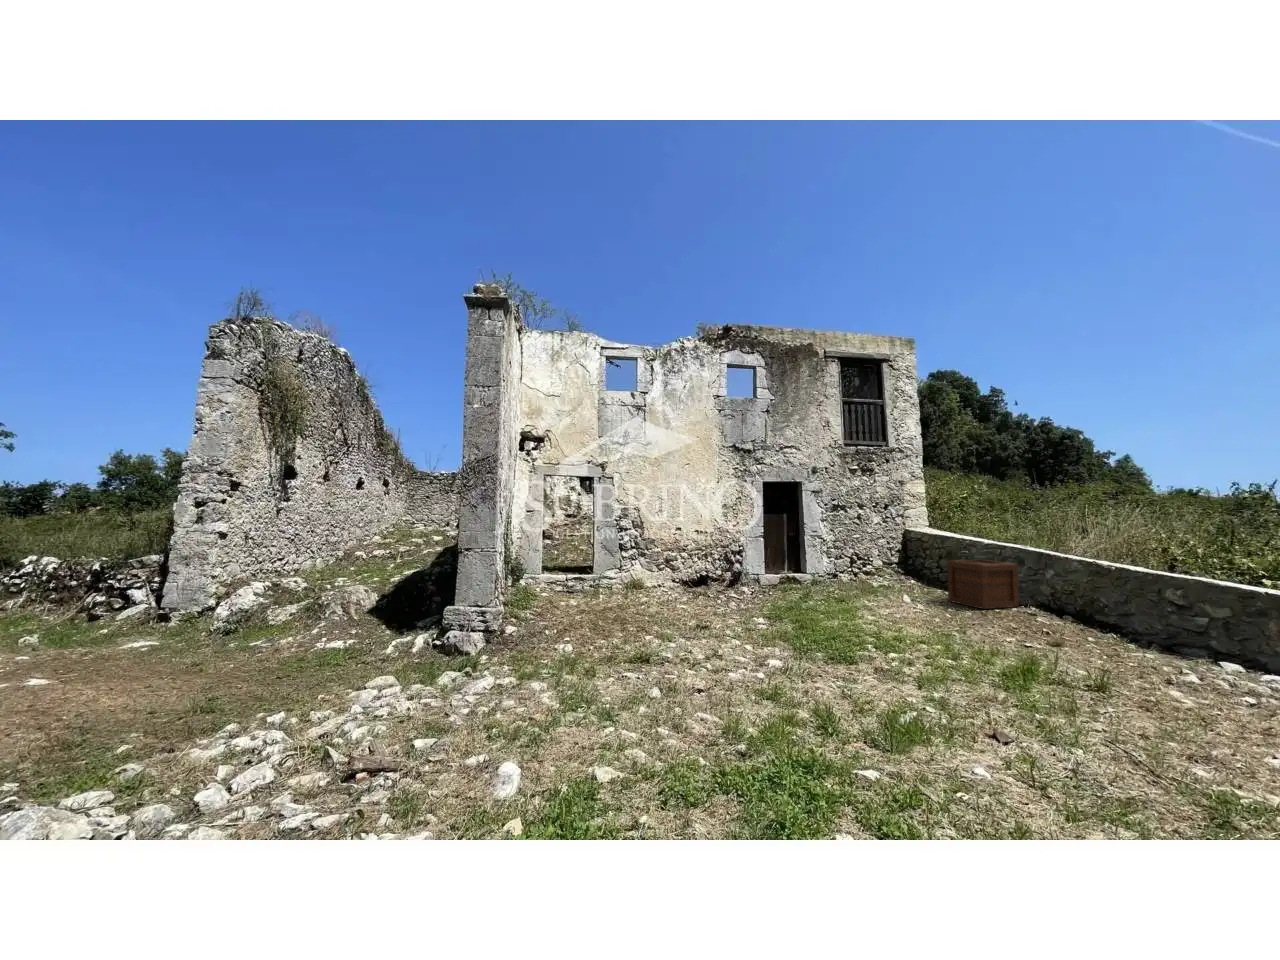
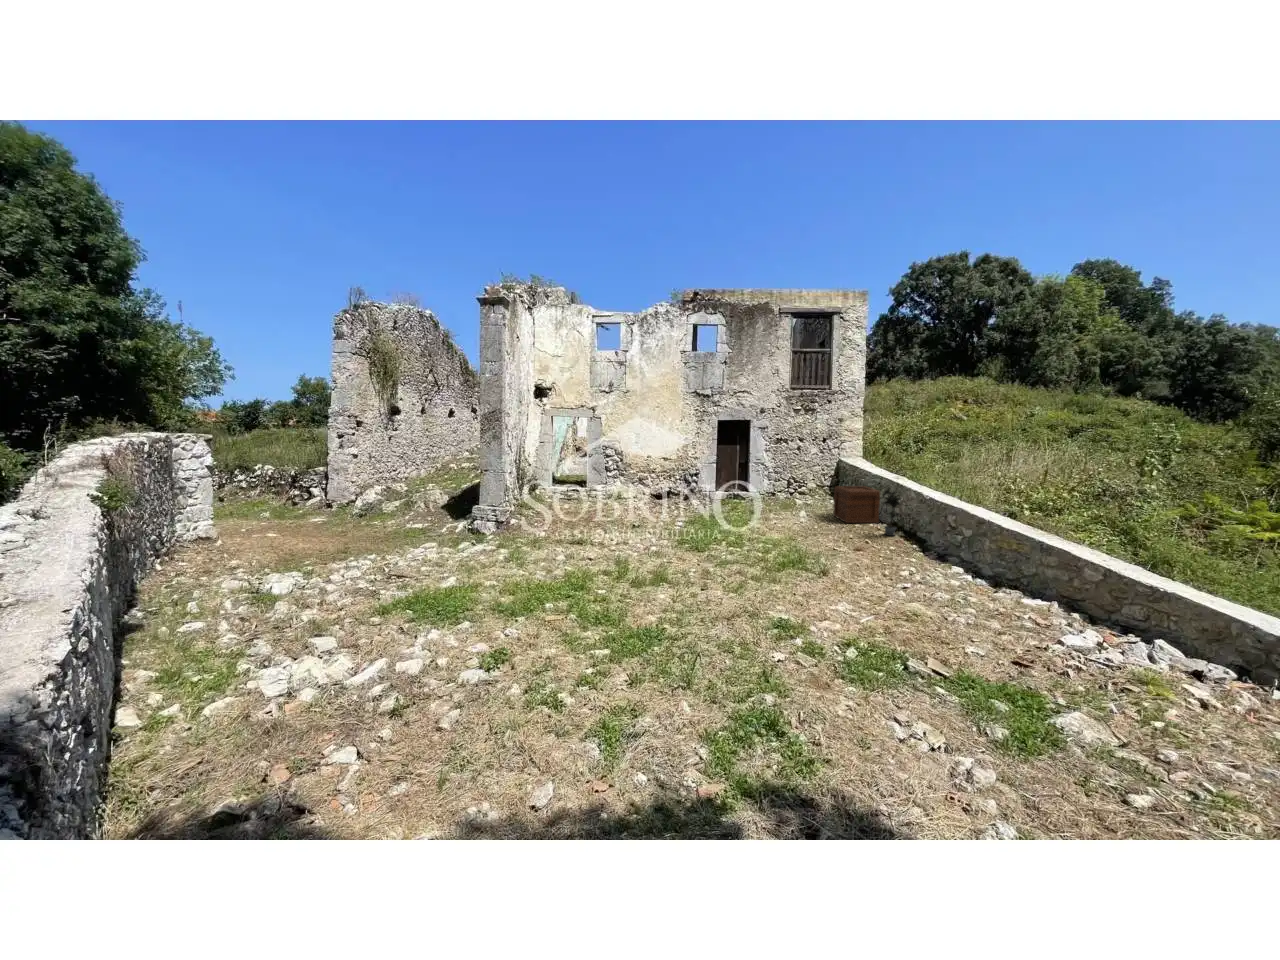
potted plant: none [1046,557,1084,623] -> present [883,489,901,536]

